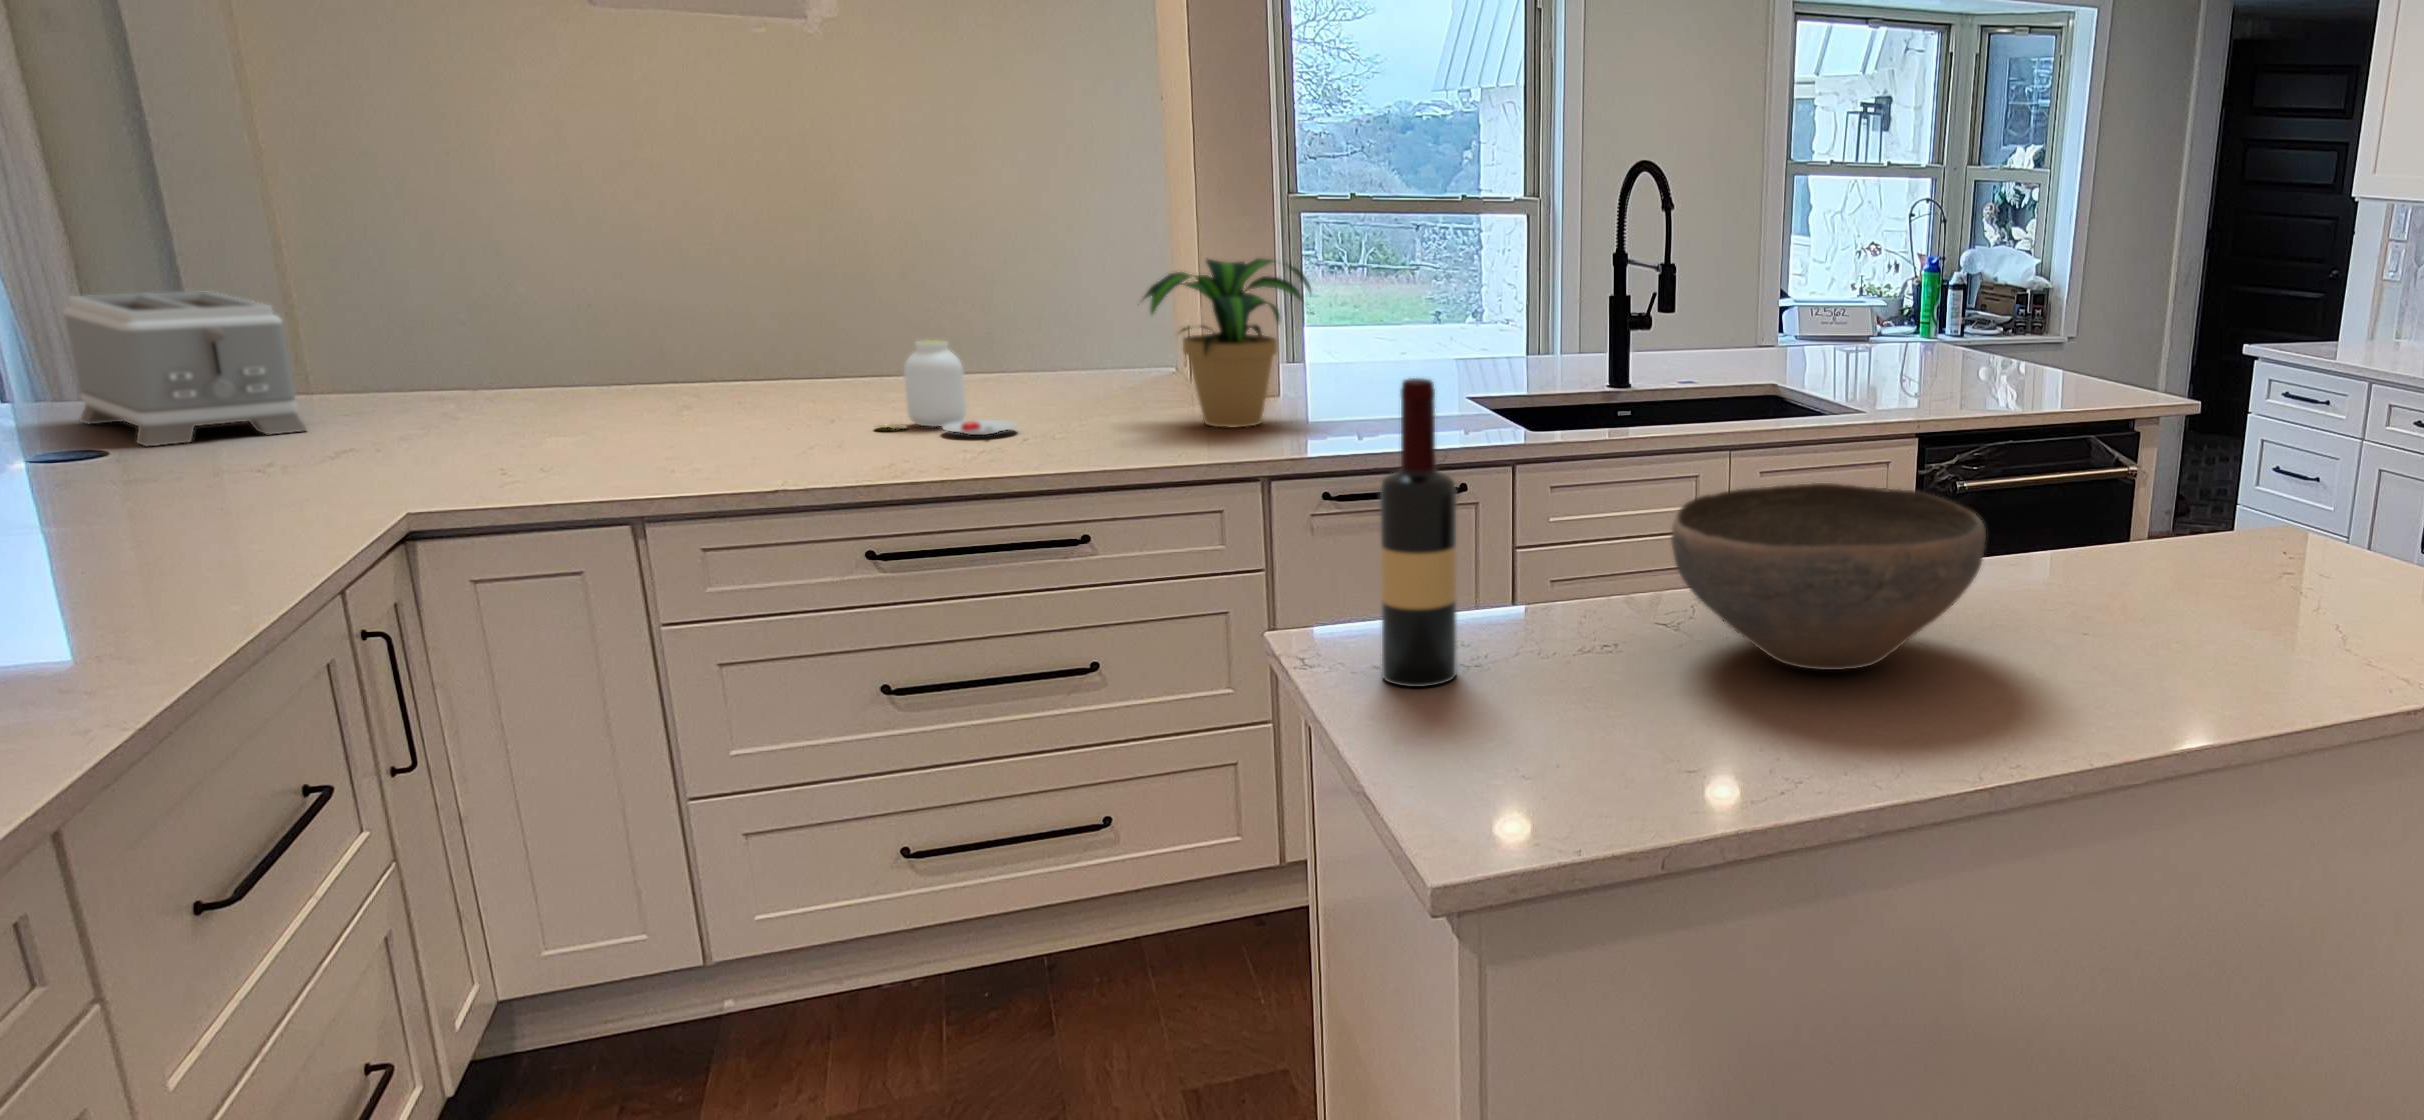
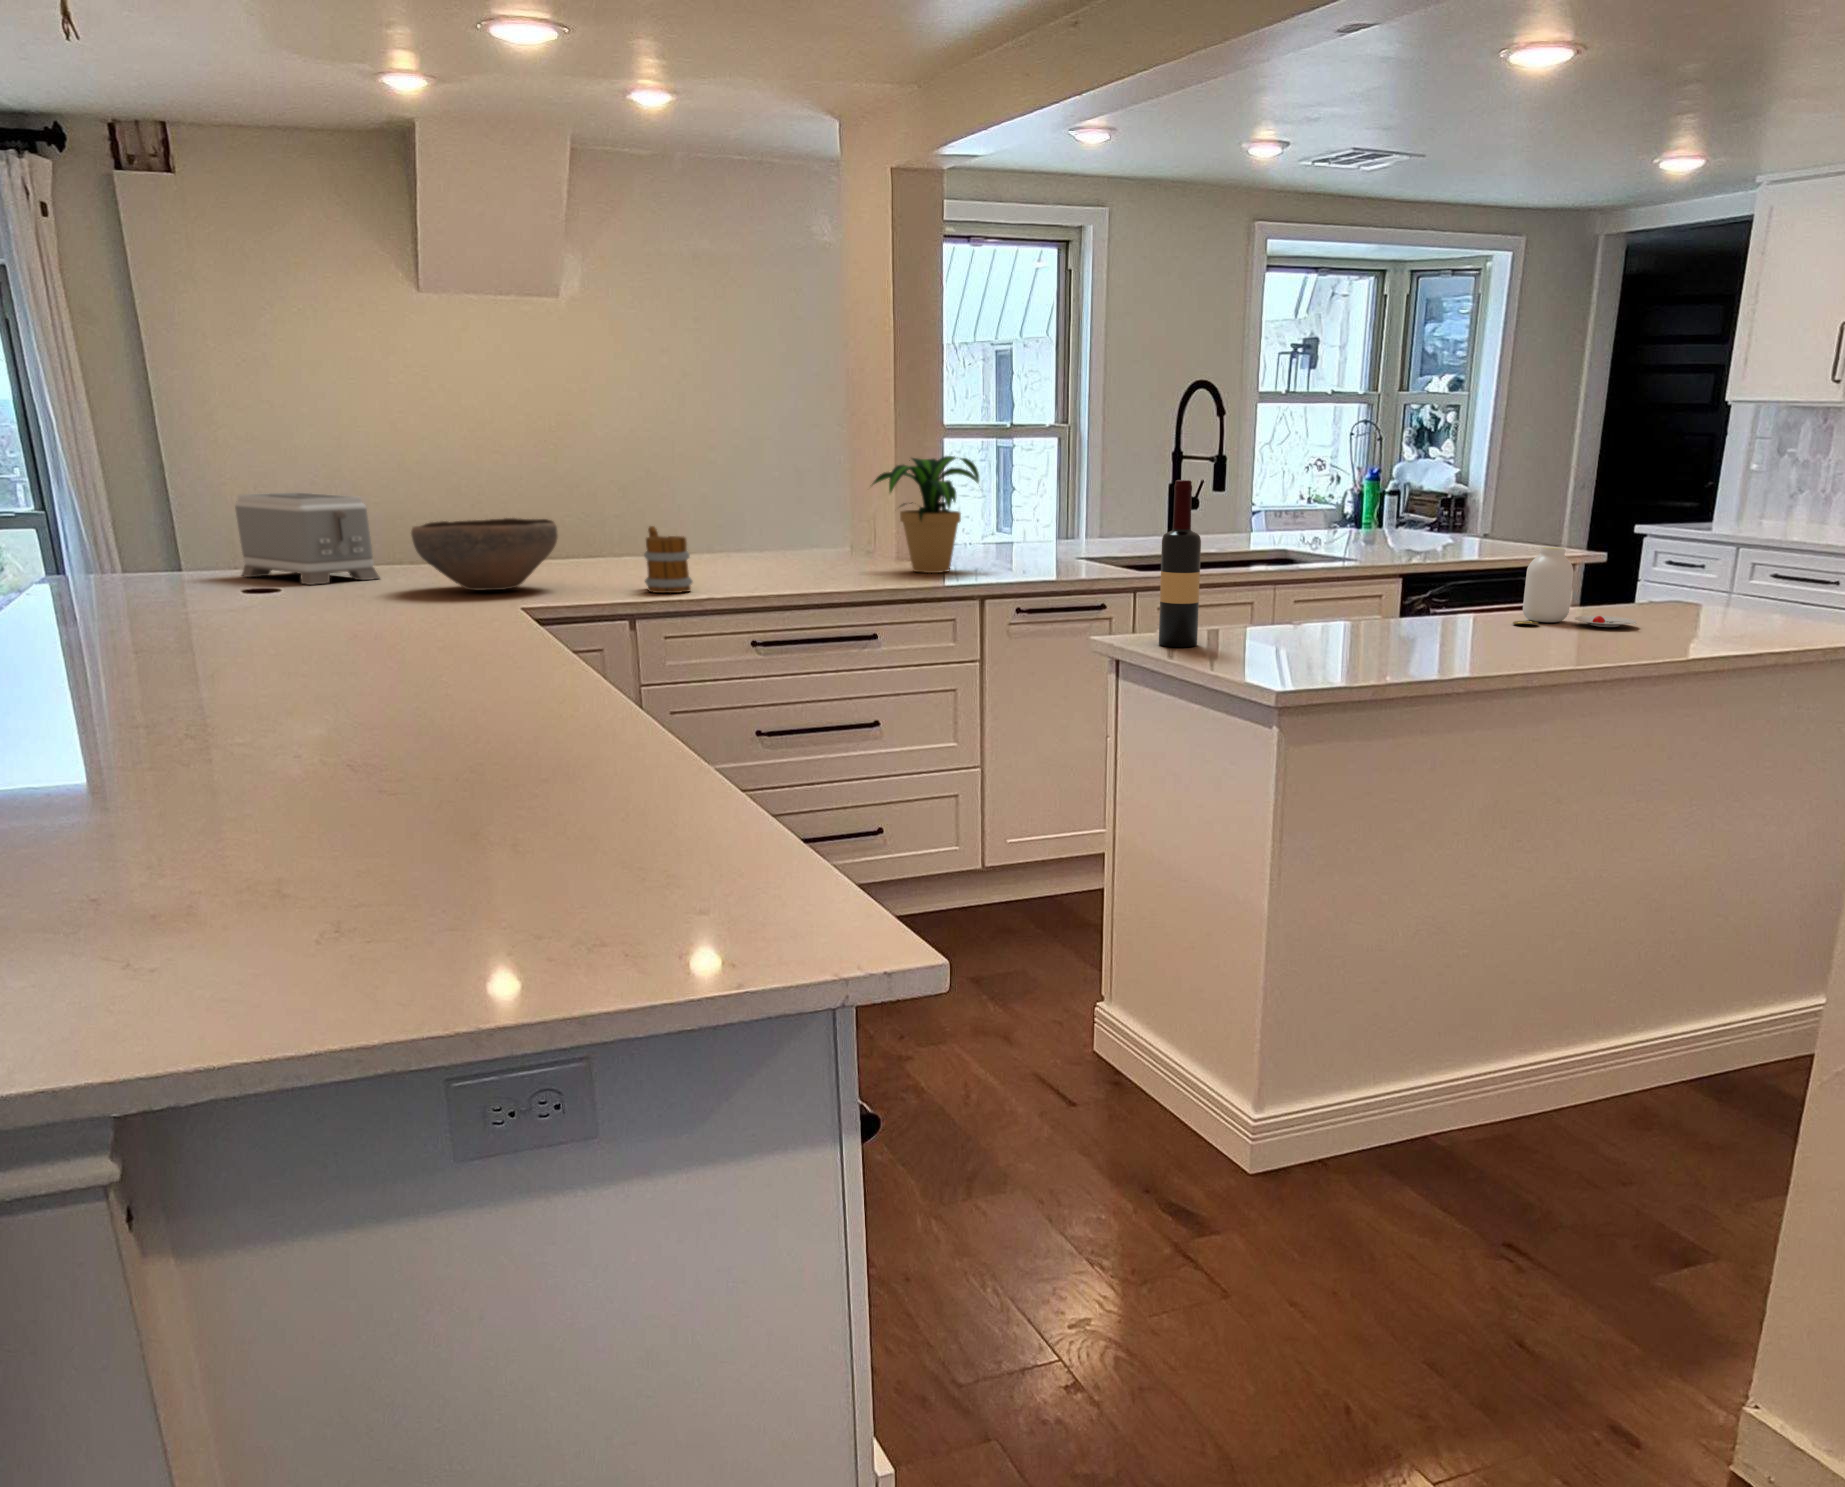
jar: present [880,340,1017,435] -> present [1513,547,1636,627]
mug: none [687,368,775,478] -> present [644,526,693,593]
bowl: present [1671,483,1986,670] -> present [411,518,558,590]

